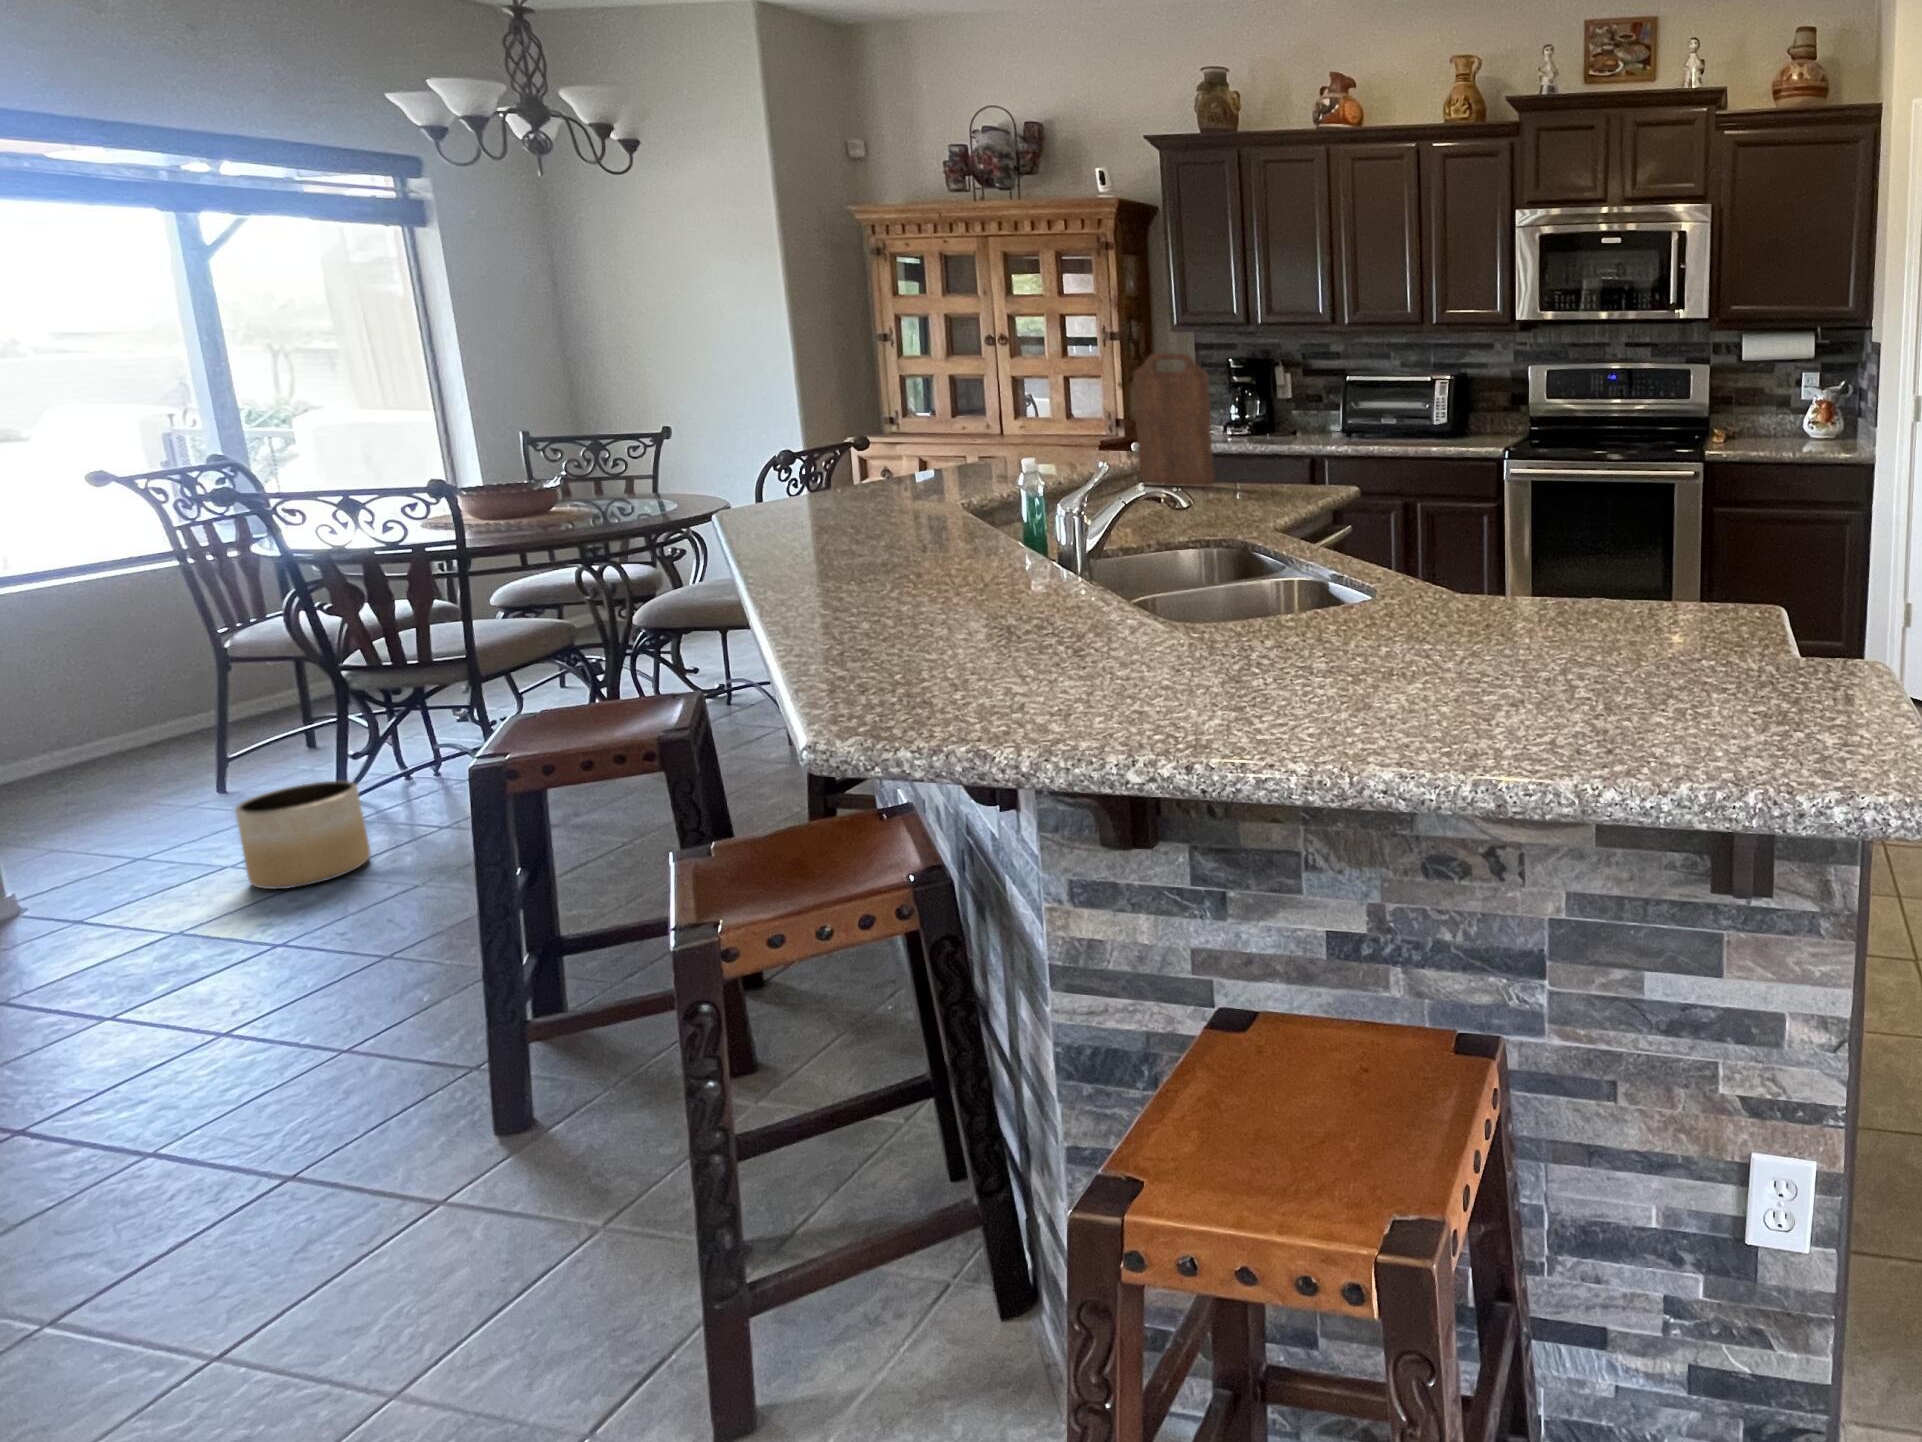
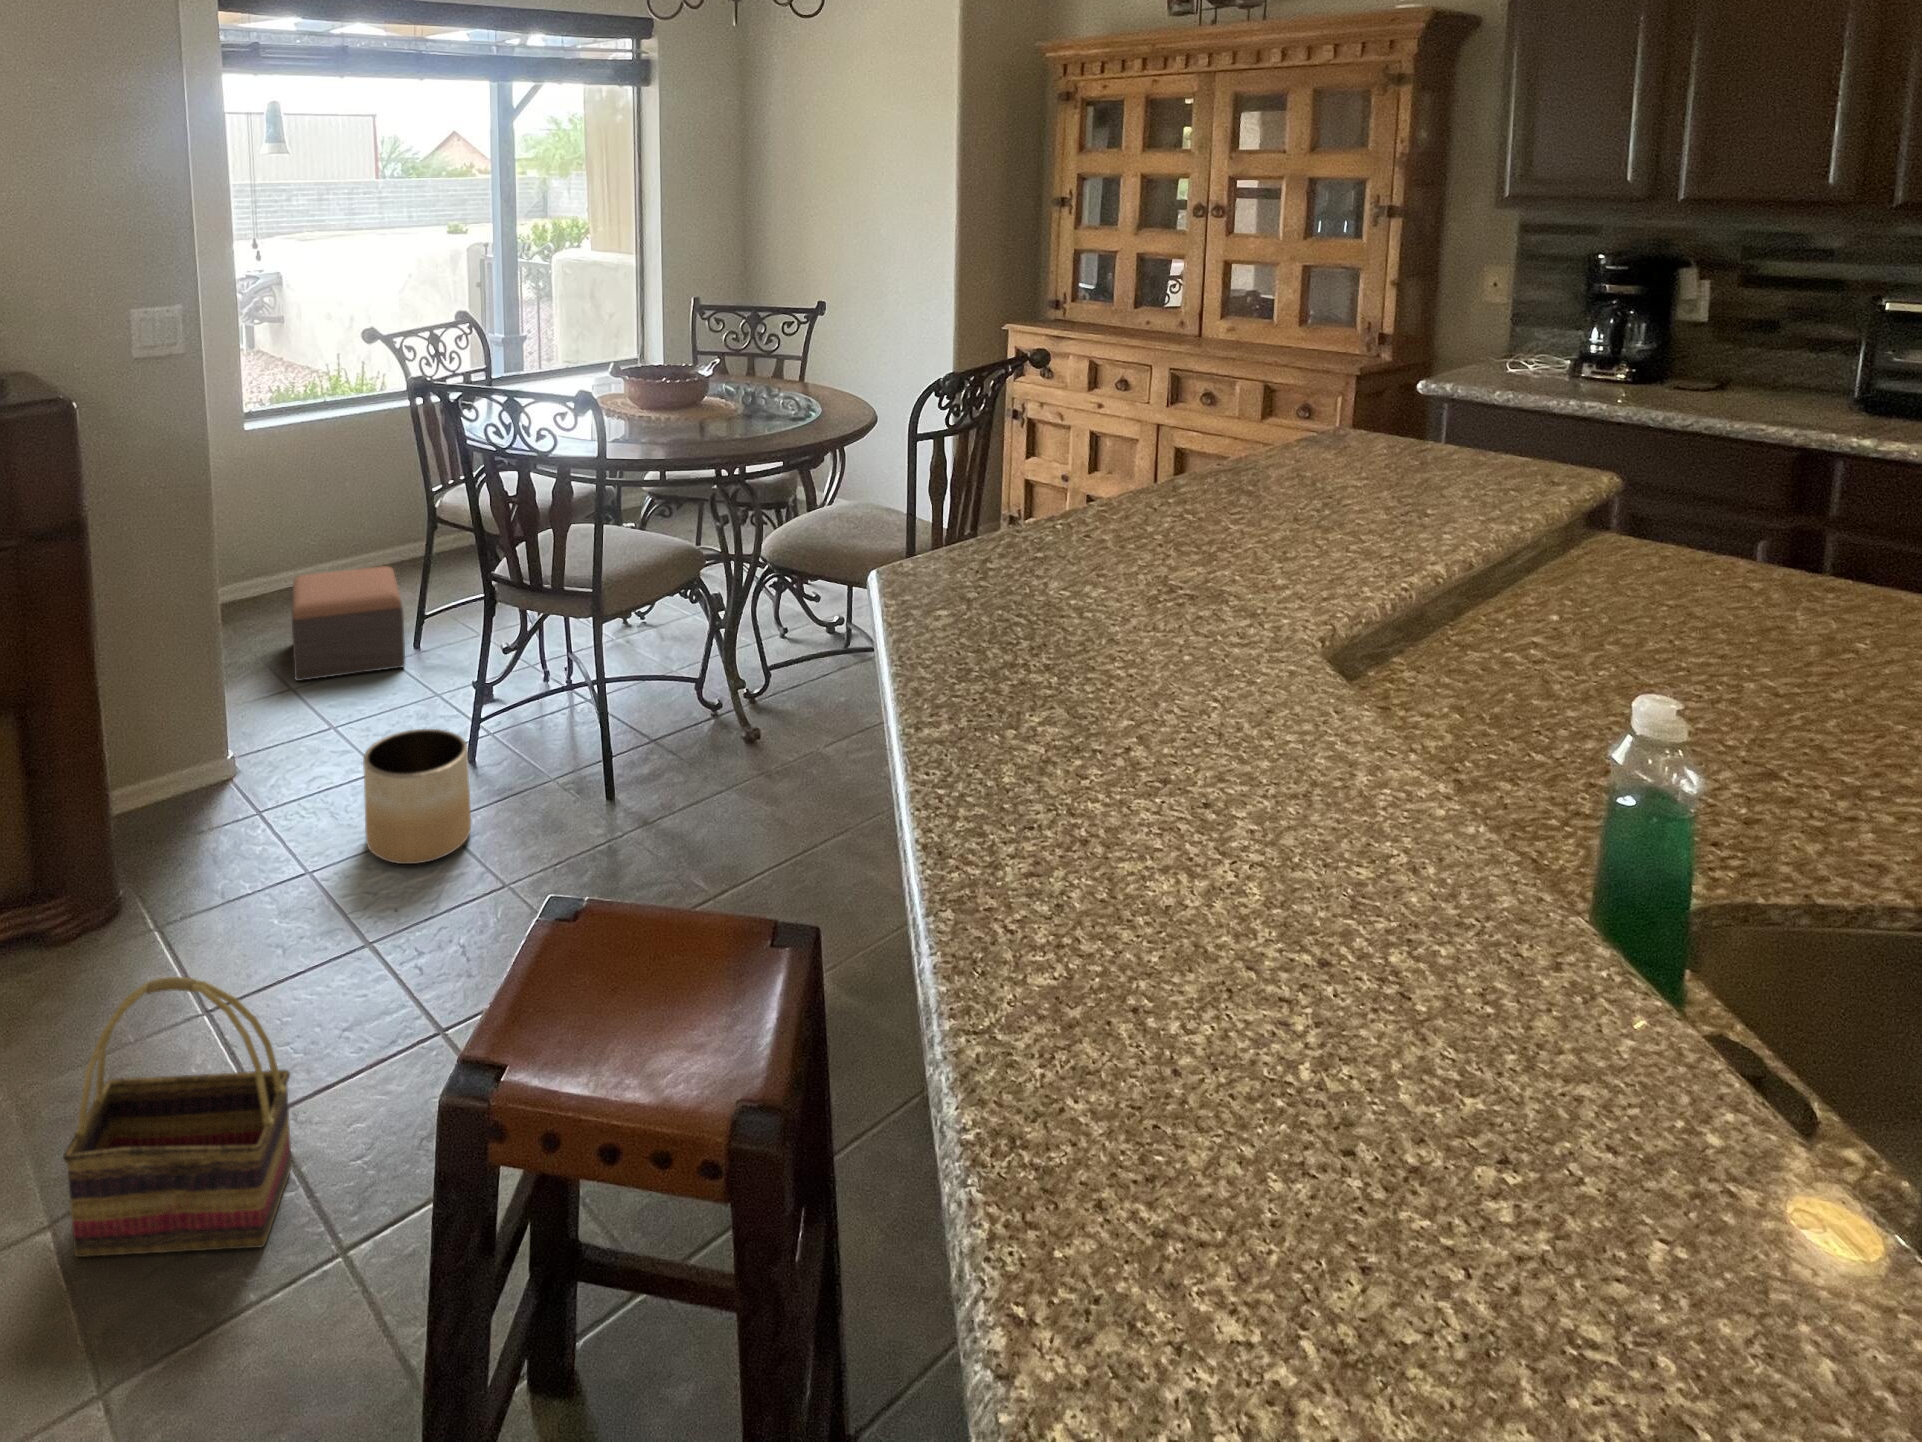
cutting board: present [1133,353,1214,486] -> none [1625,316,1865,622]
footstool: none [33,708,226,826] -> present [292,566,405,681]
basket: none [54,882,280,1105] -> present [63,977,292,1257]

